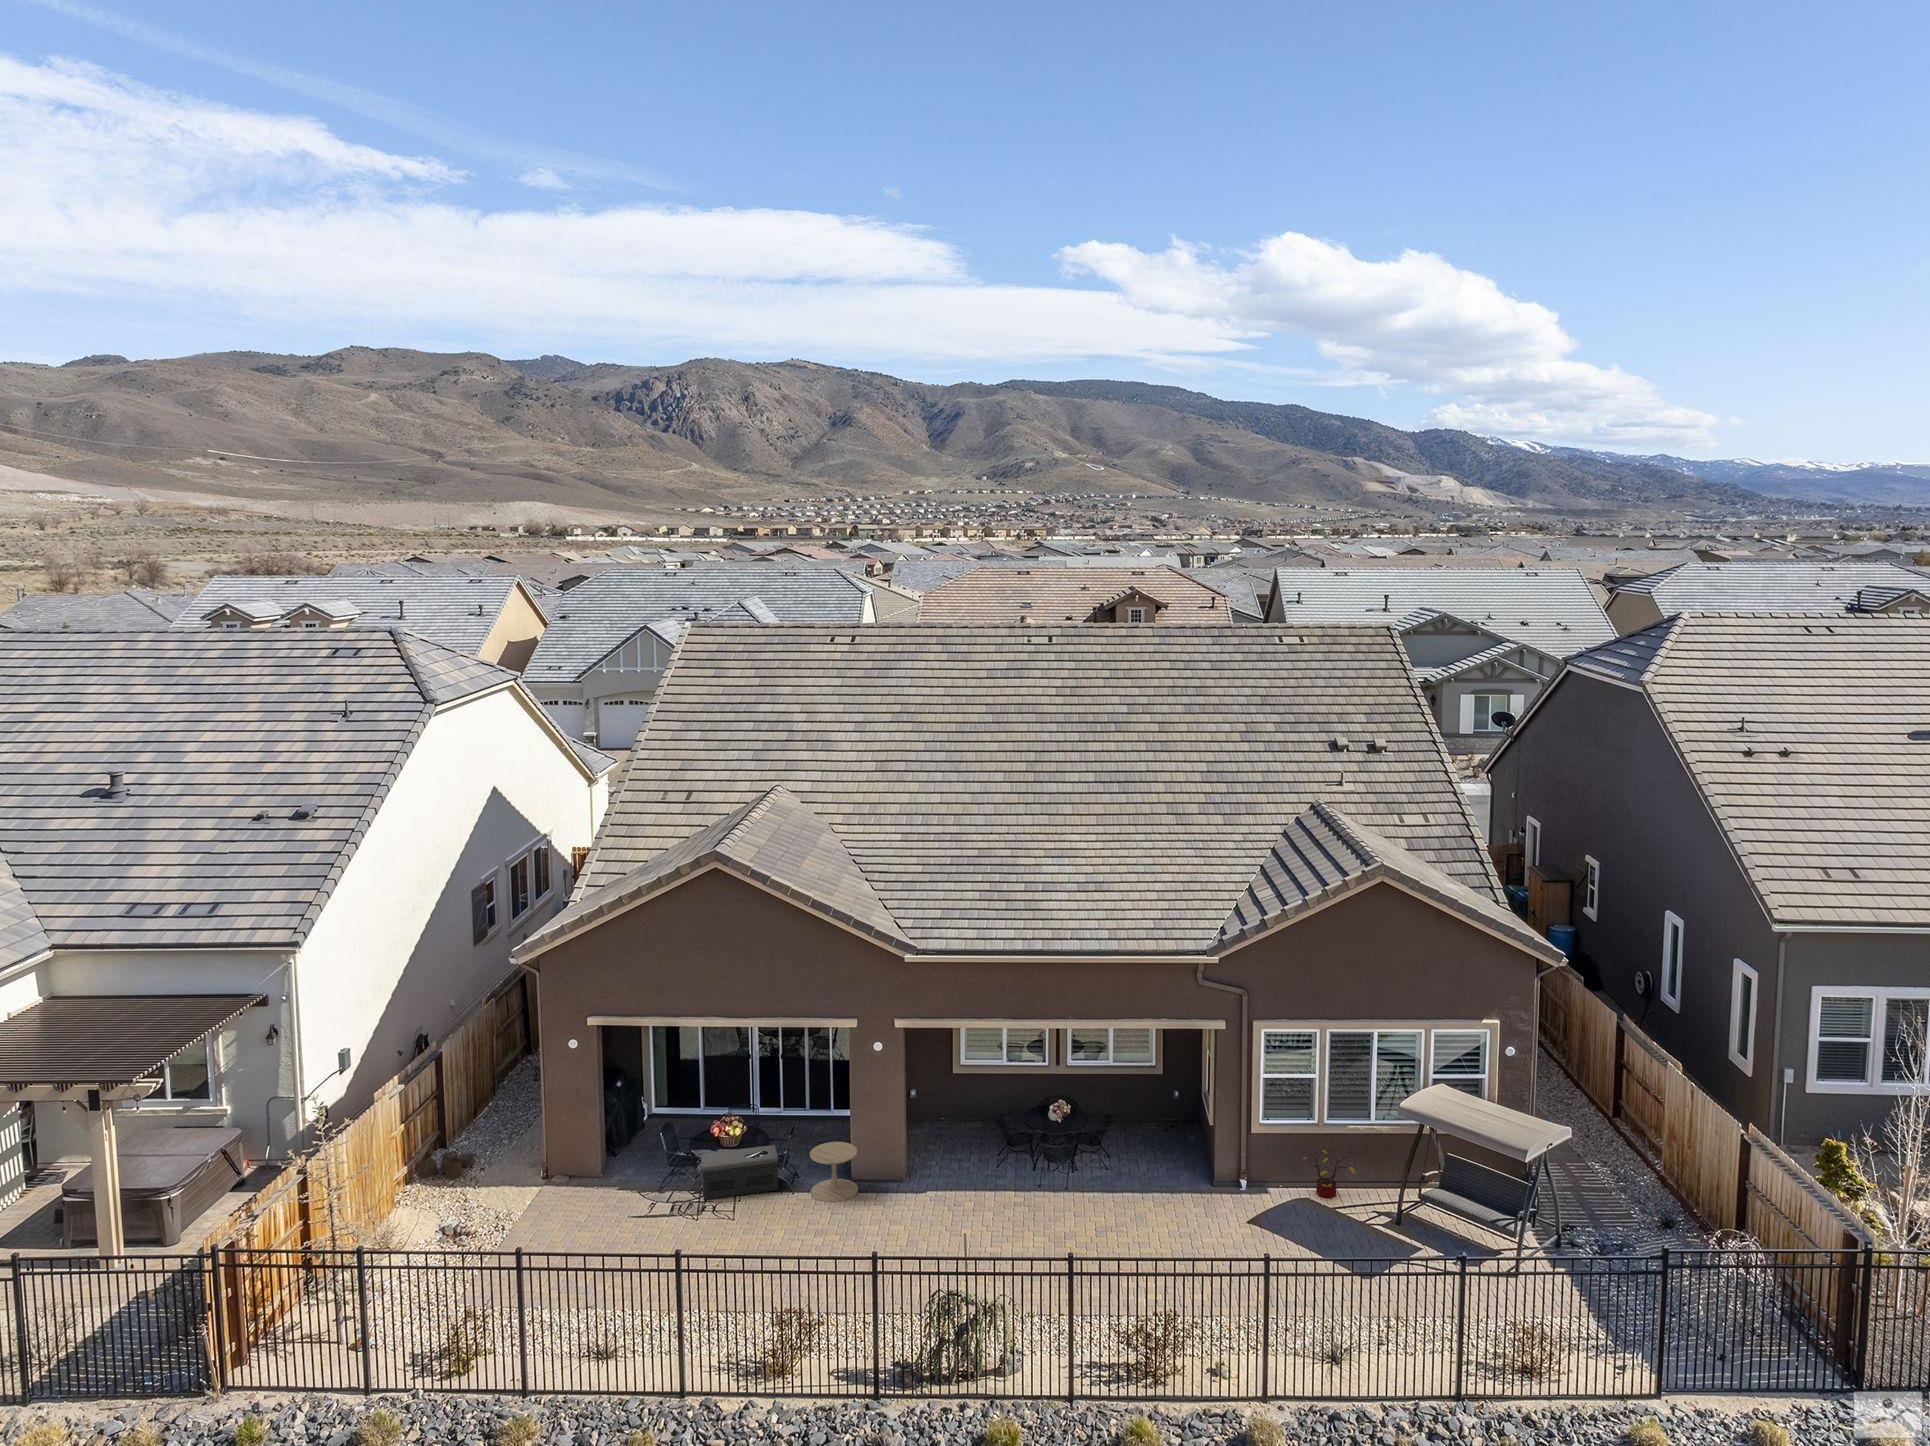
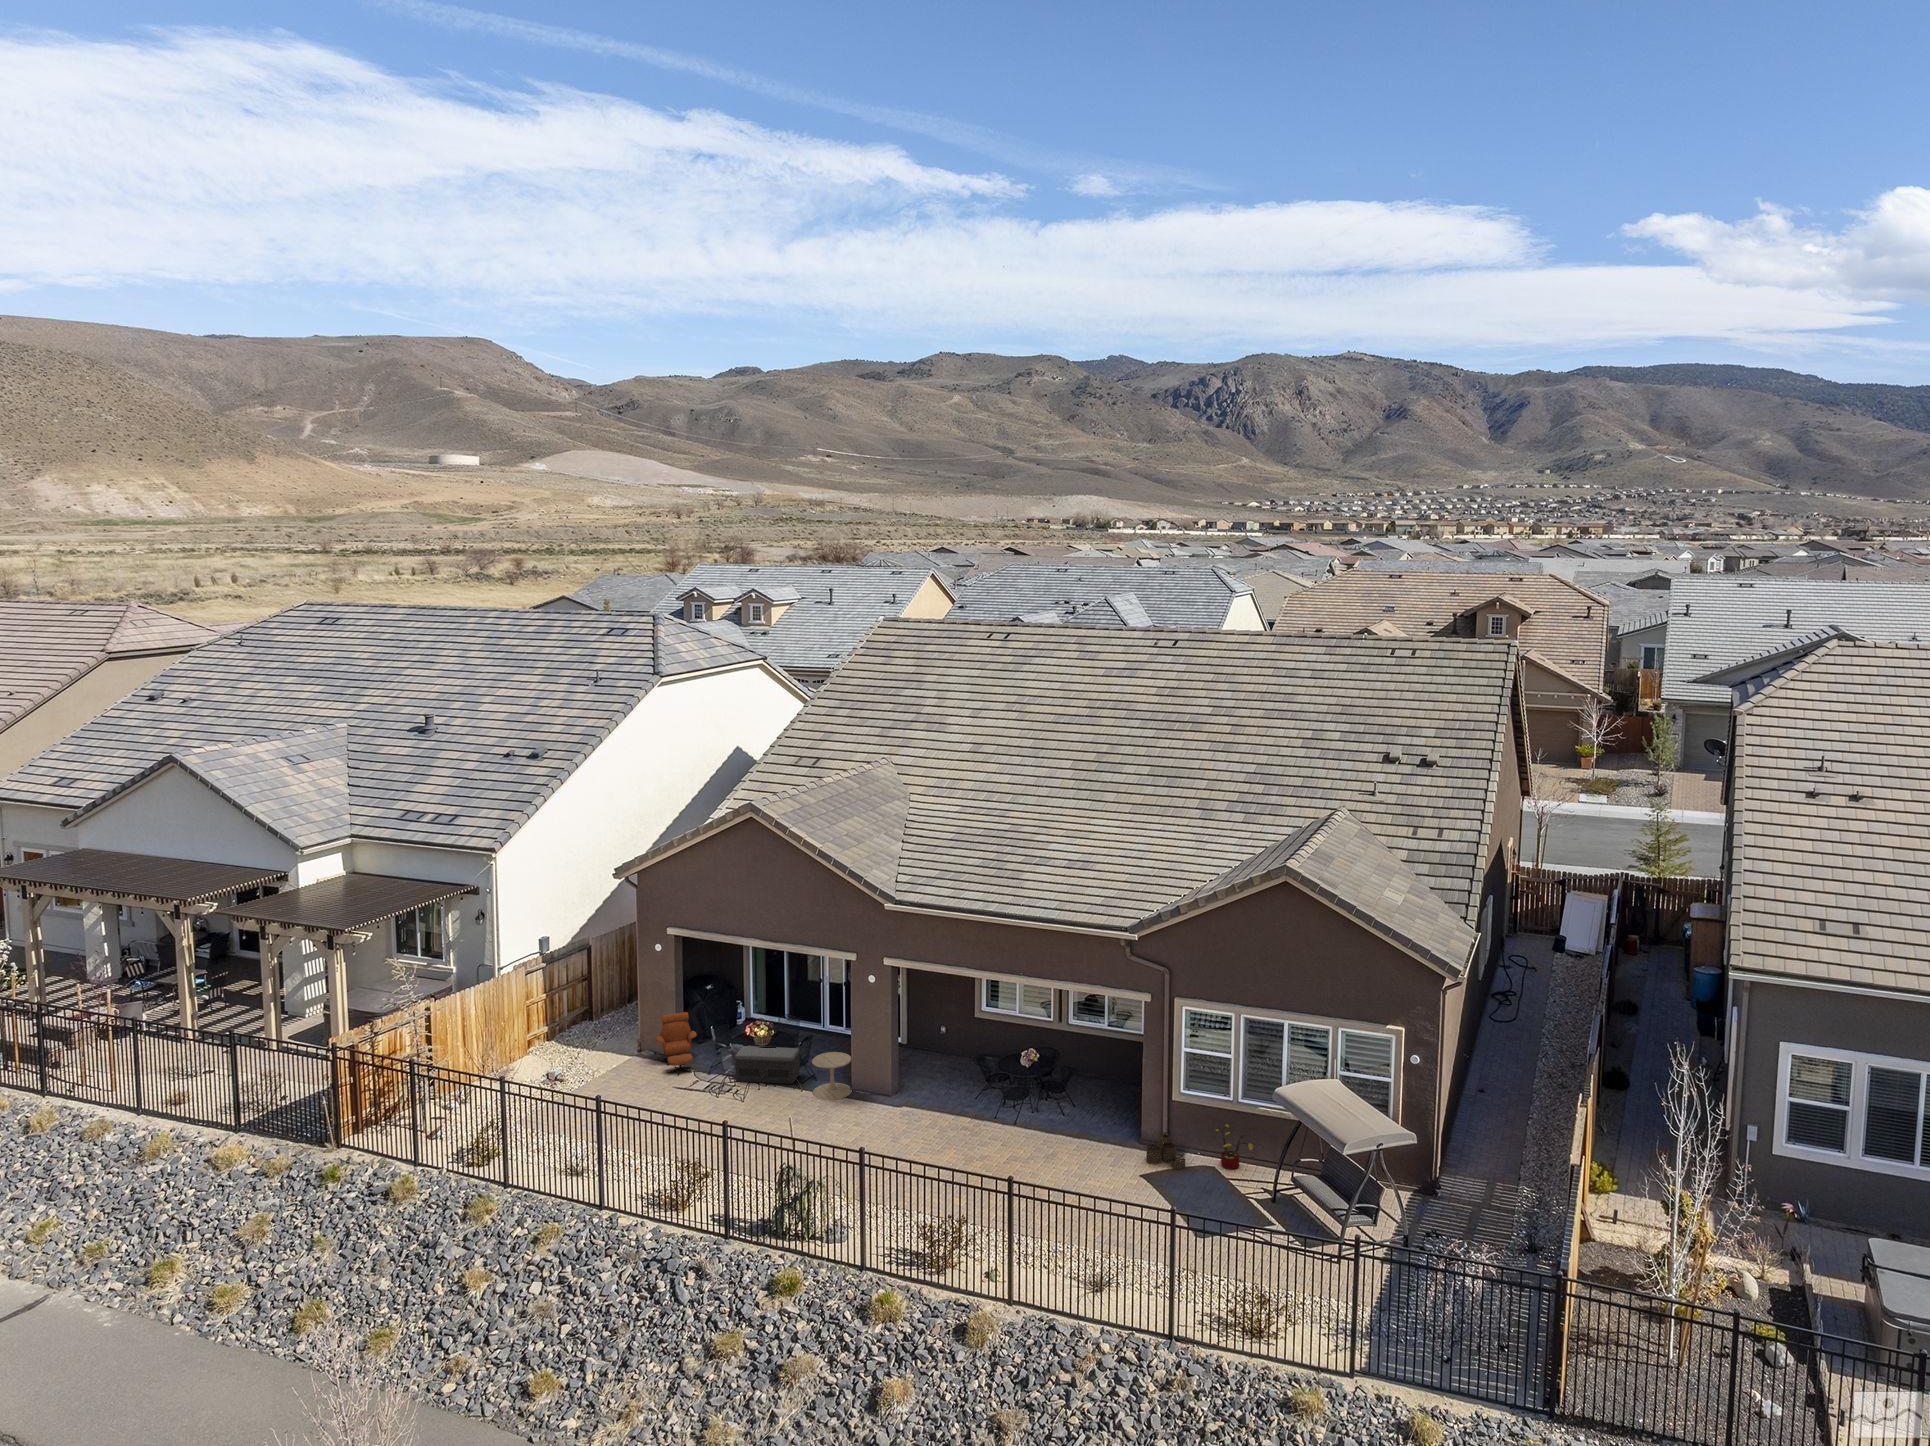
lounge chair: none [575,1123,636,1207] -> present [656,1012,697,1076]
woven basket: present [417,1152,475,1179] -> present [1146,1135,1185,1170]

